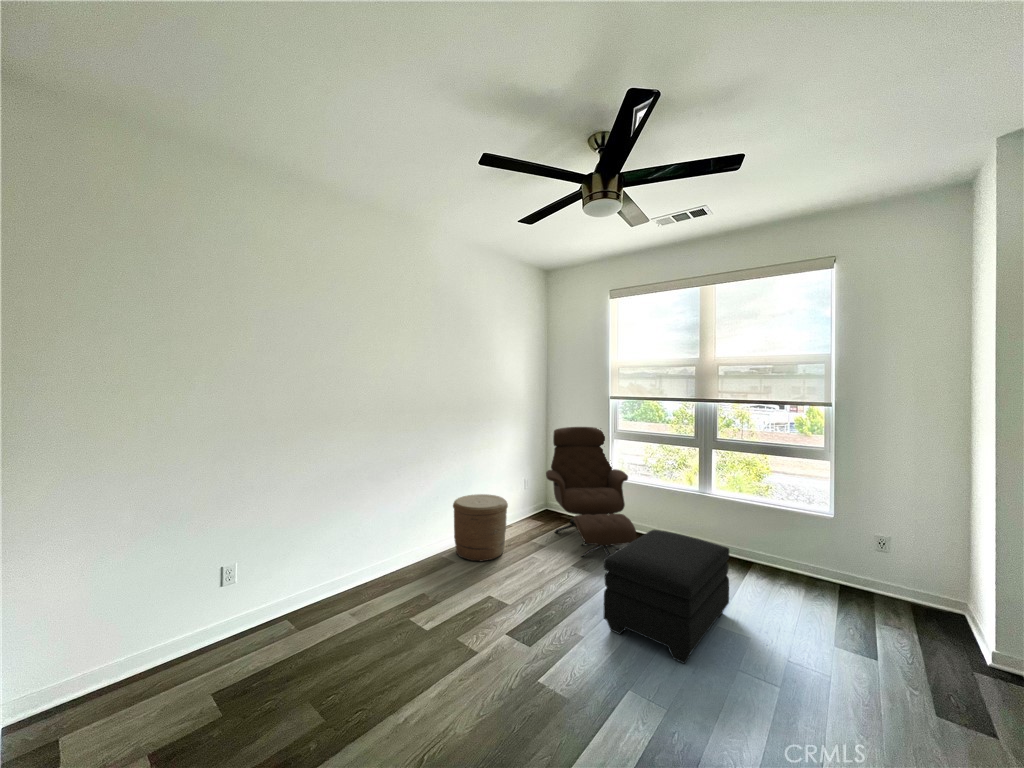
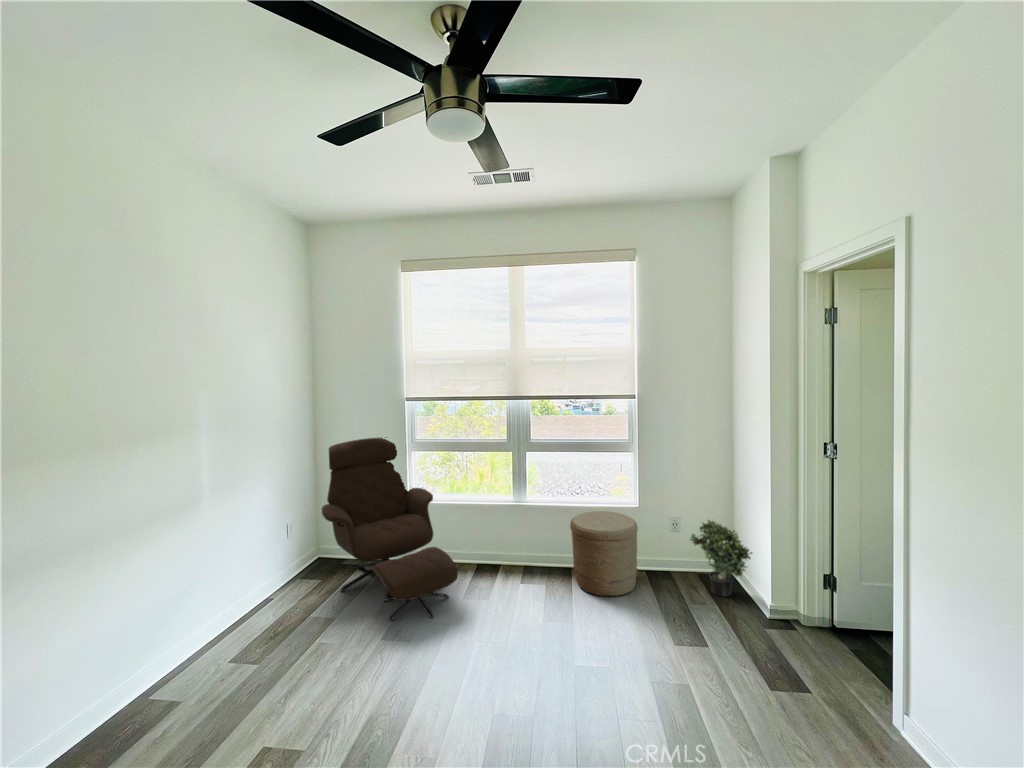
woven basket: present [453,494,508,562] -> present [570,511,638,596]
ottoman: present [604,530,729,664] -> none [452,565,577,739]
potted plant: none [884,545,973,633] -> present [690,520,752,597]

